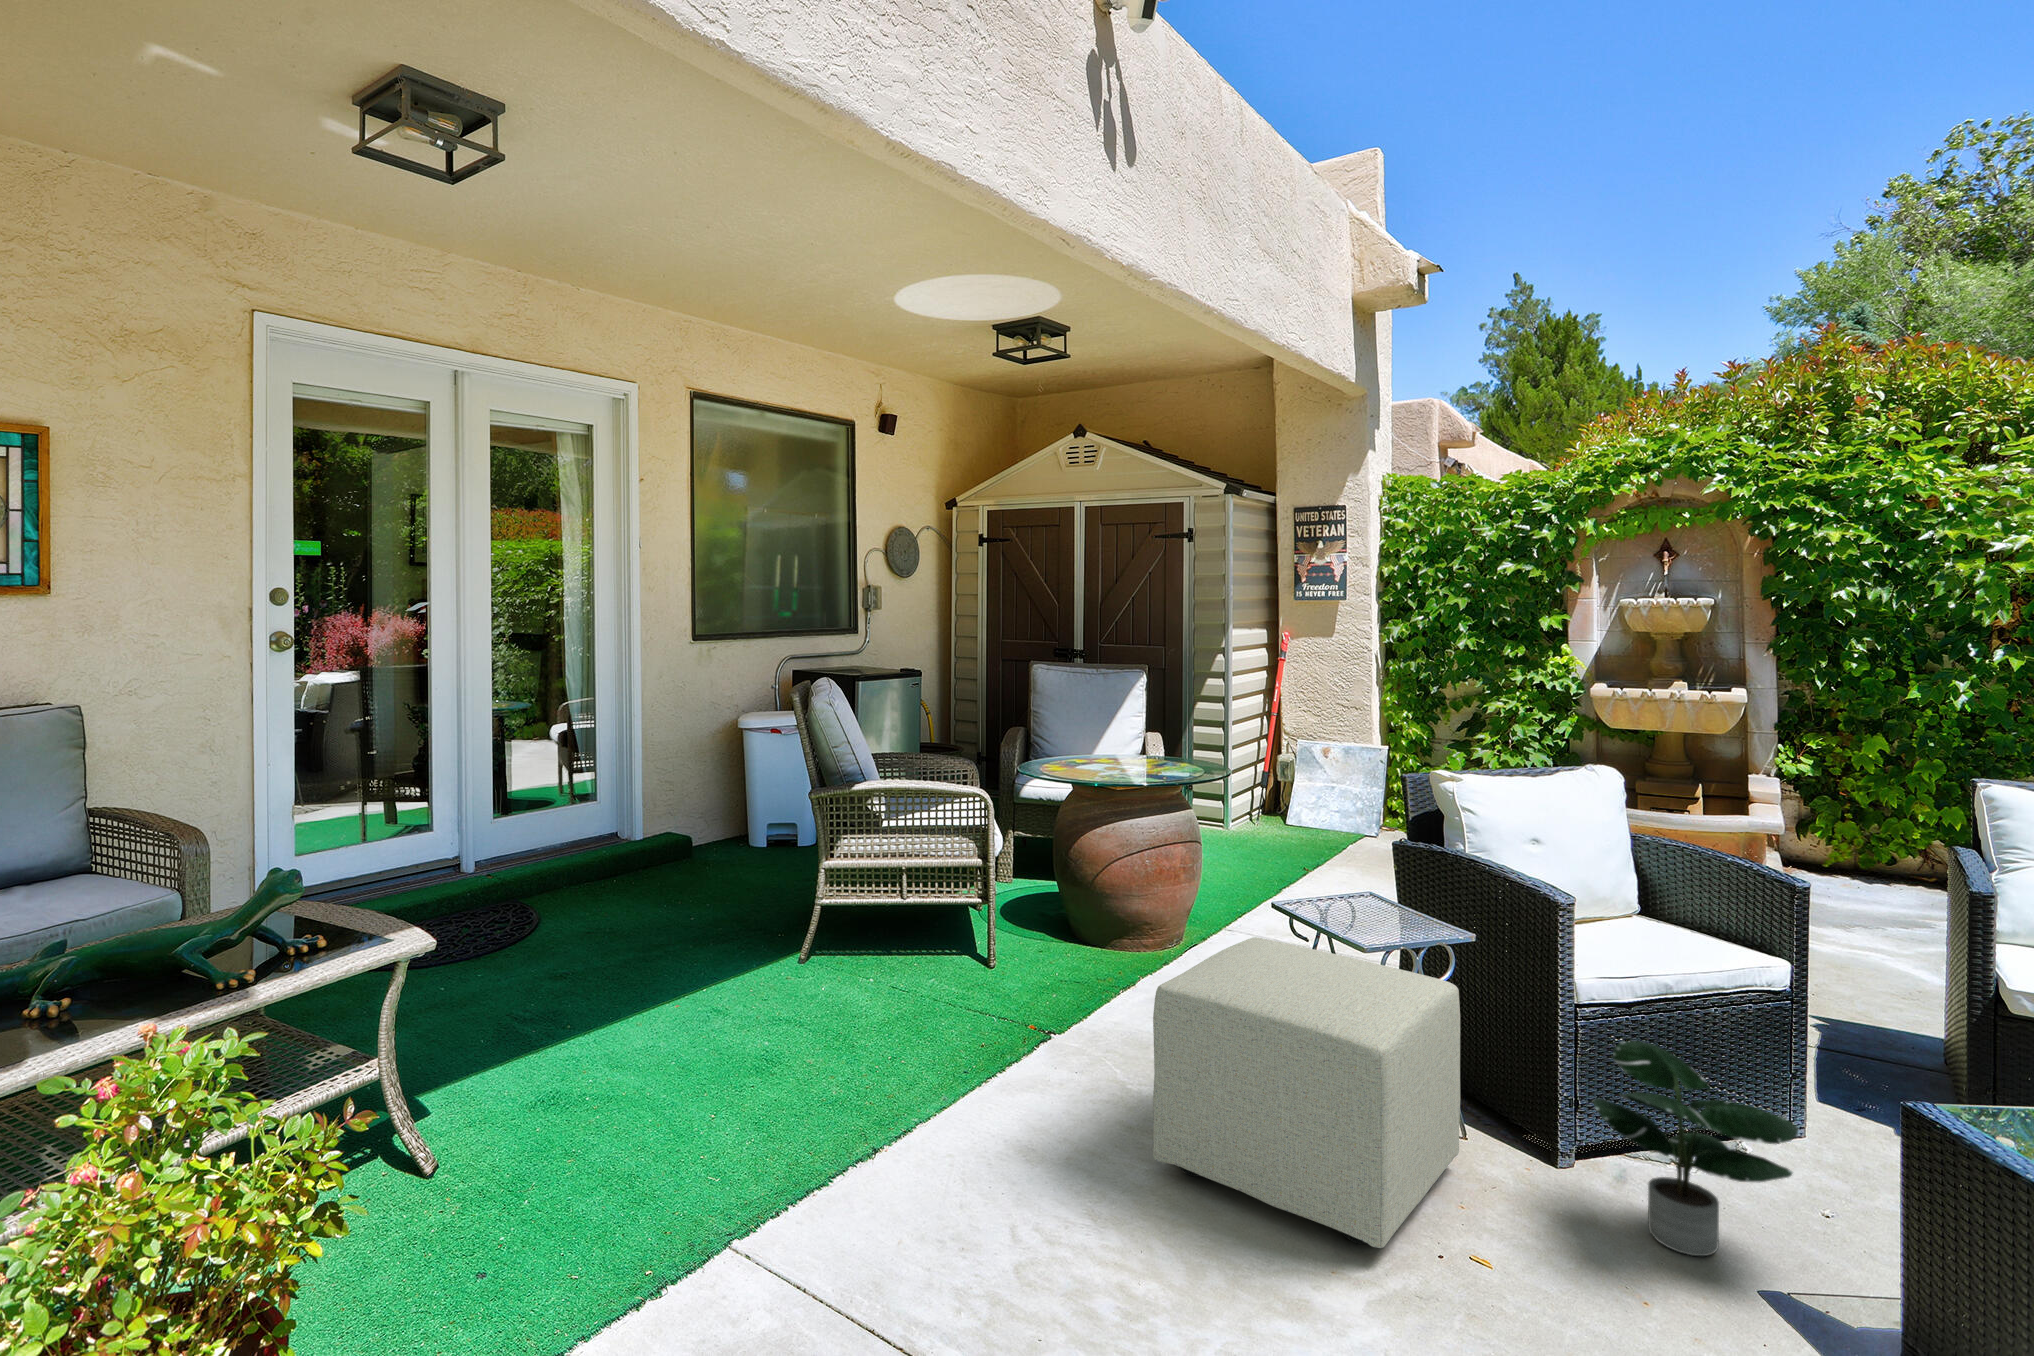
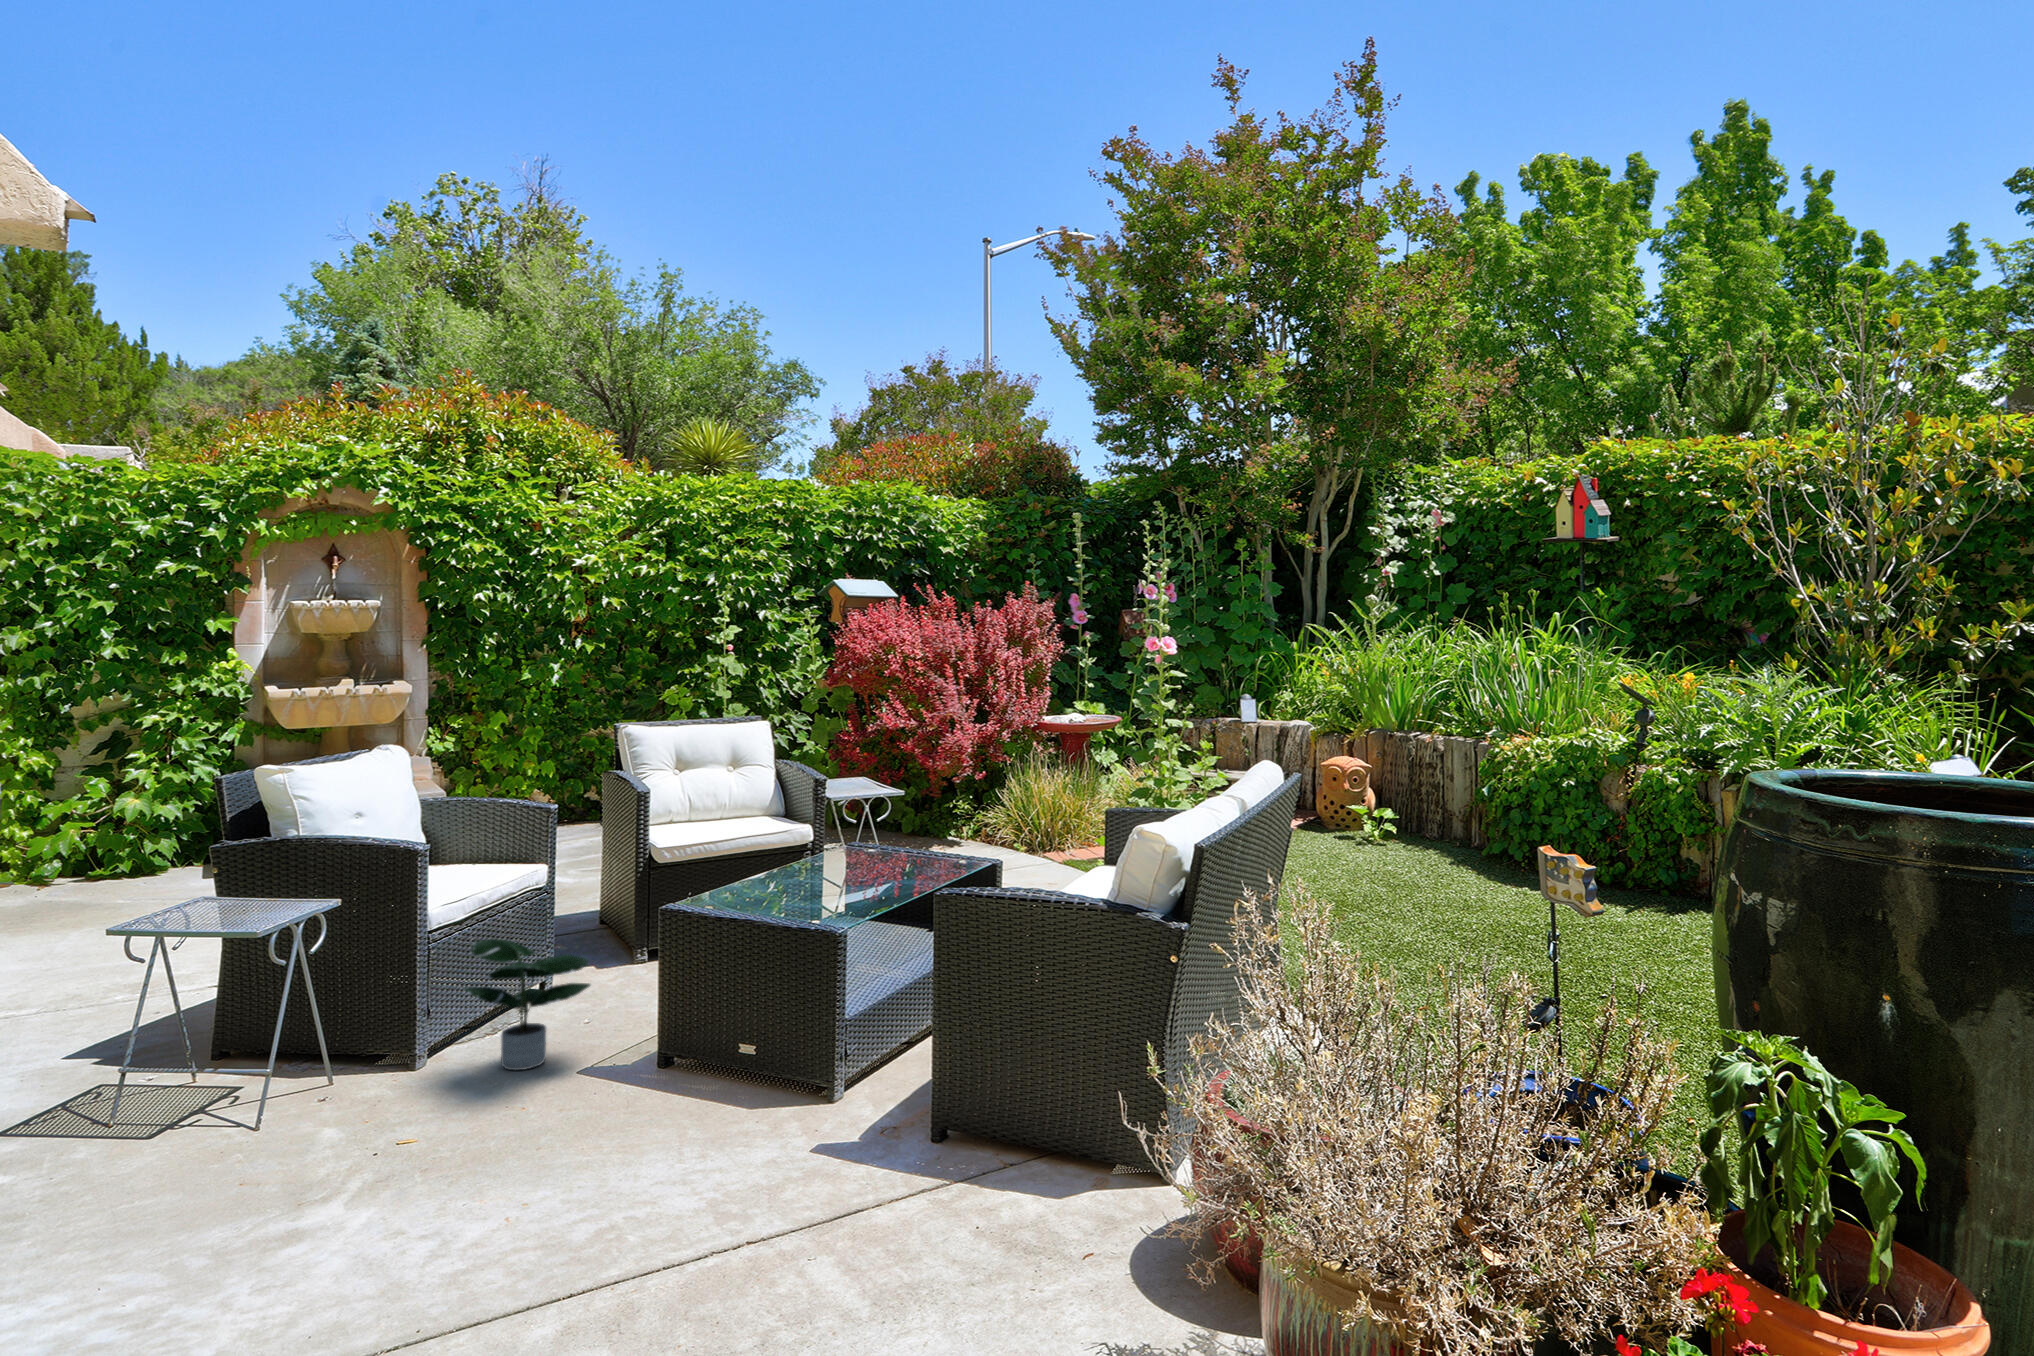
ottoman: present [1153,937,1460,1248] -> none [76,938,356,1200]

